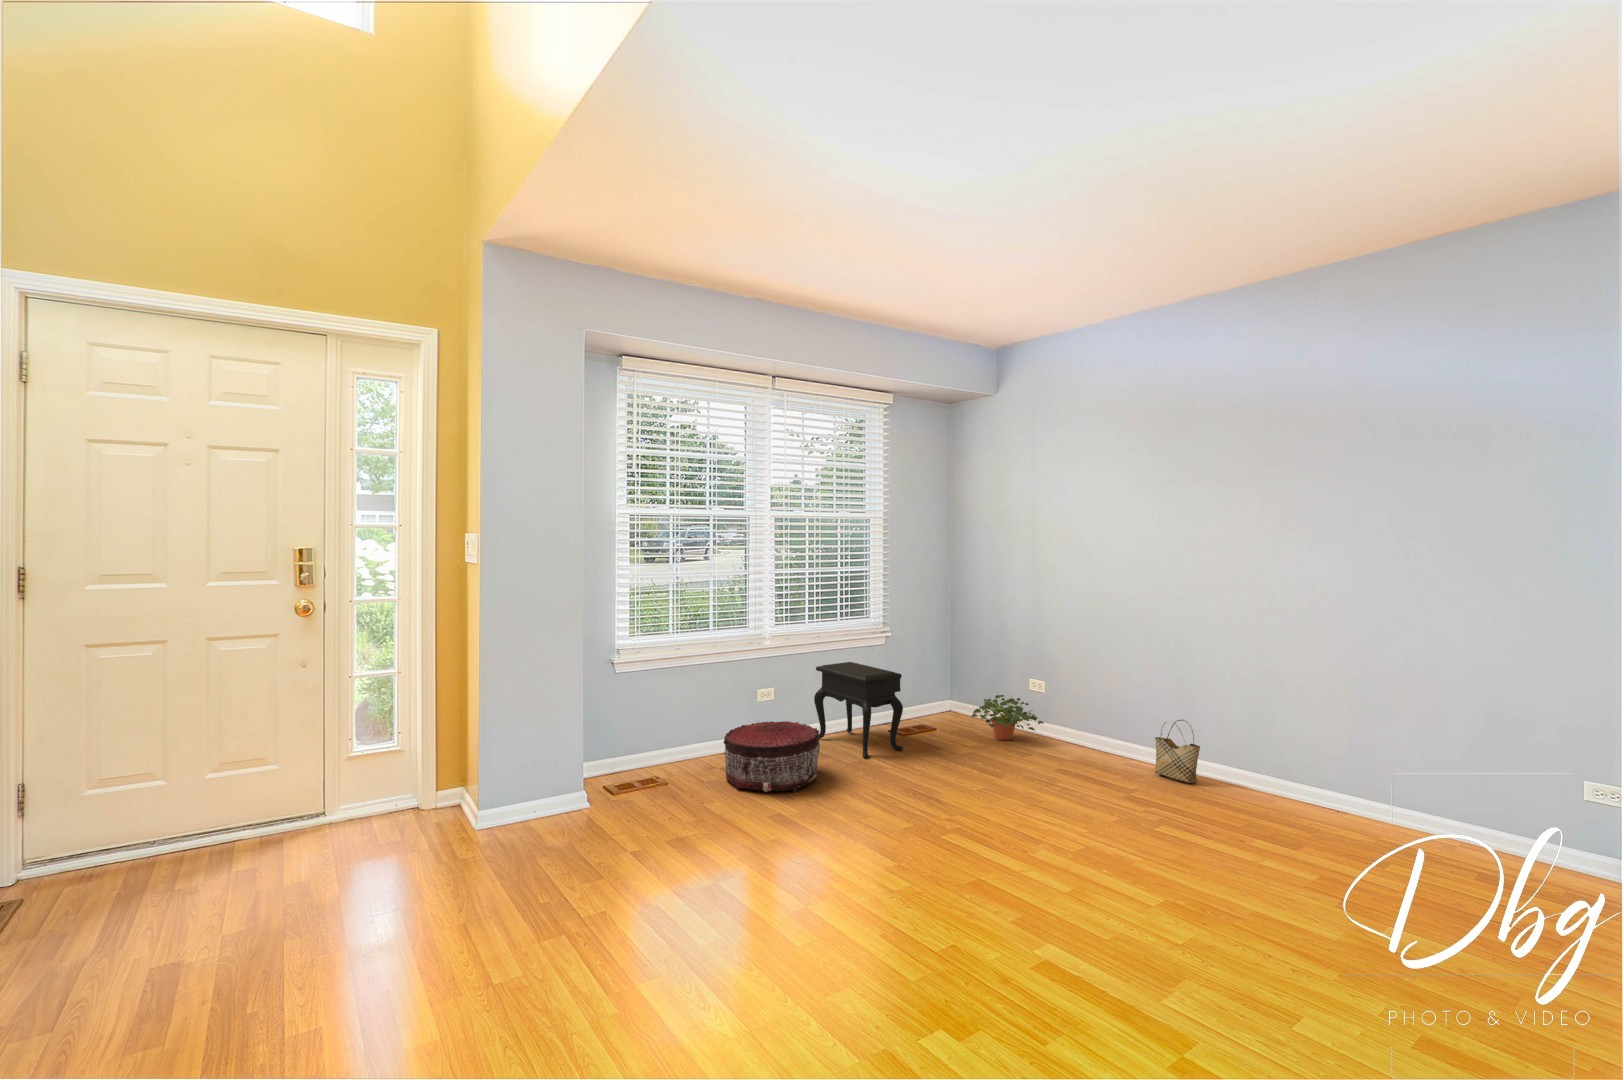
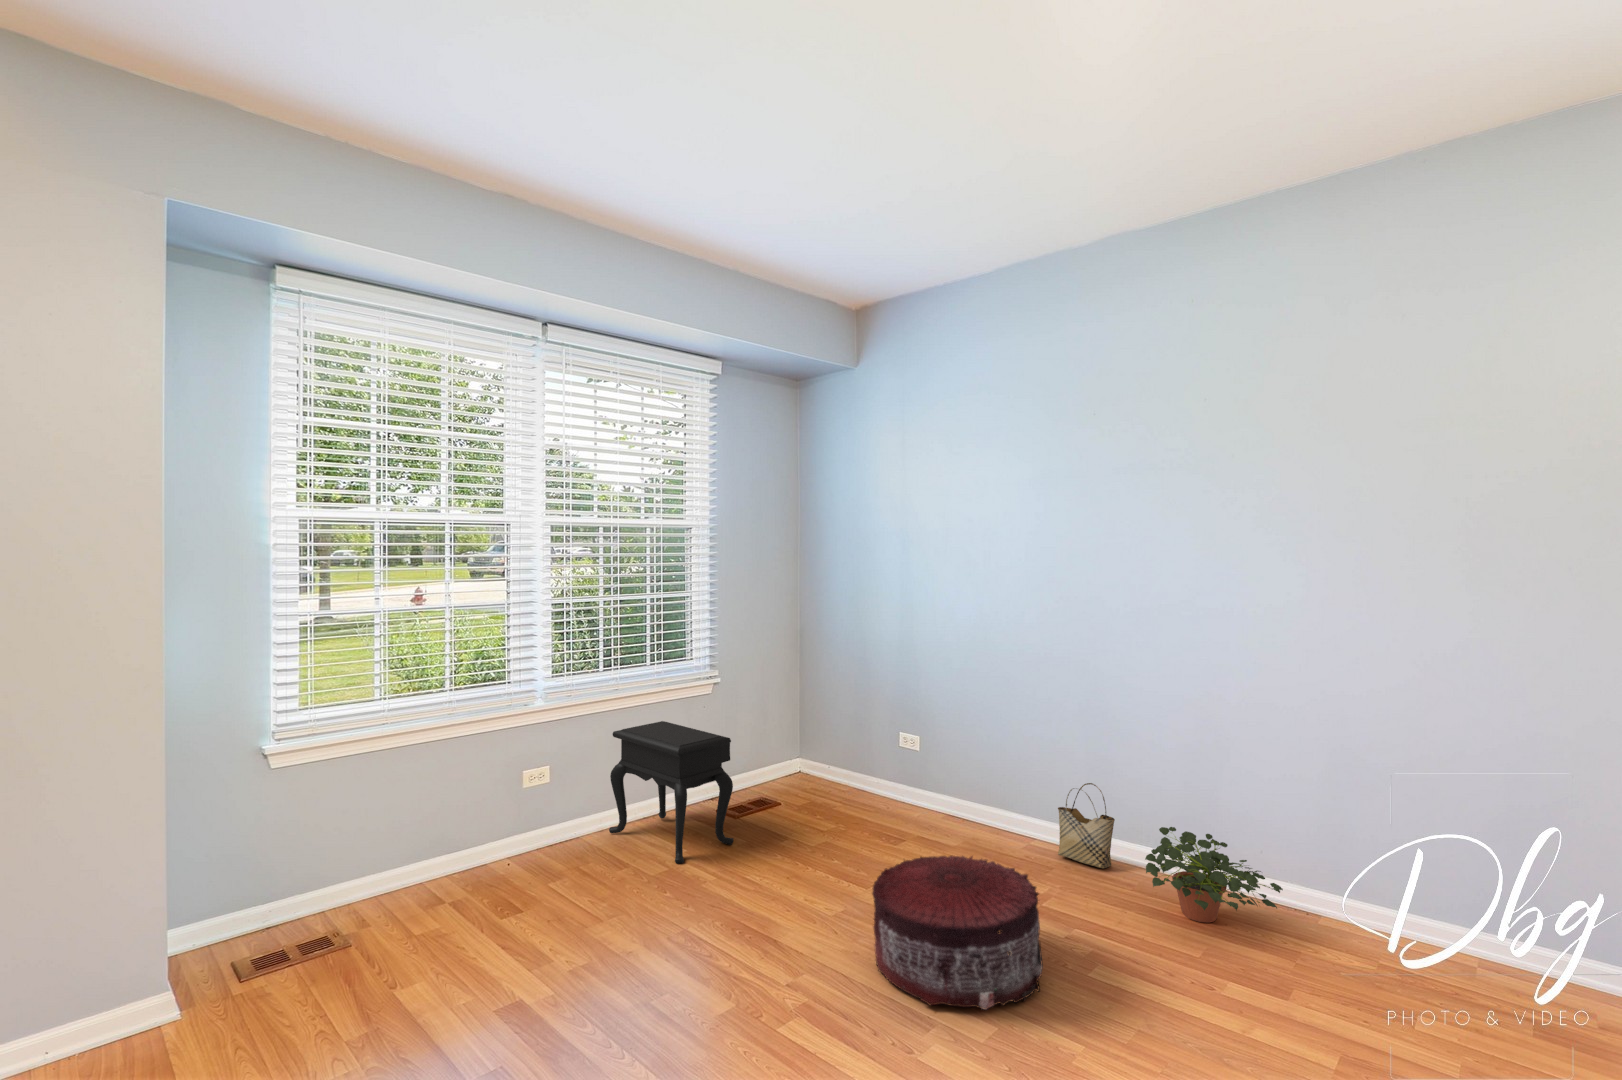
potted plant: present [972,695,1044,740] -> present [1145,827,1283,923]
pouf: present [724,721,820,792] -> present [872,856,1043,1010]

